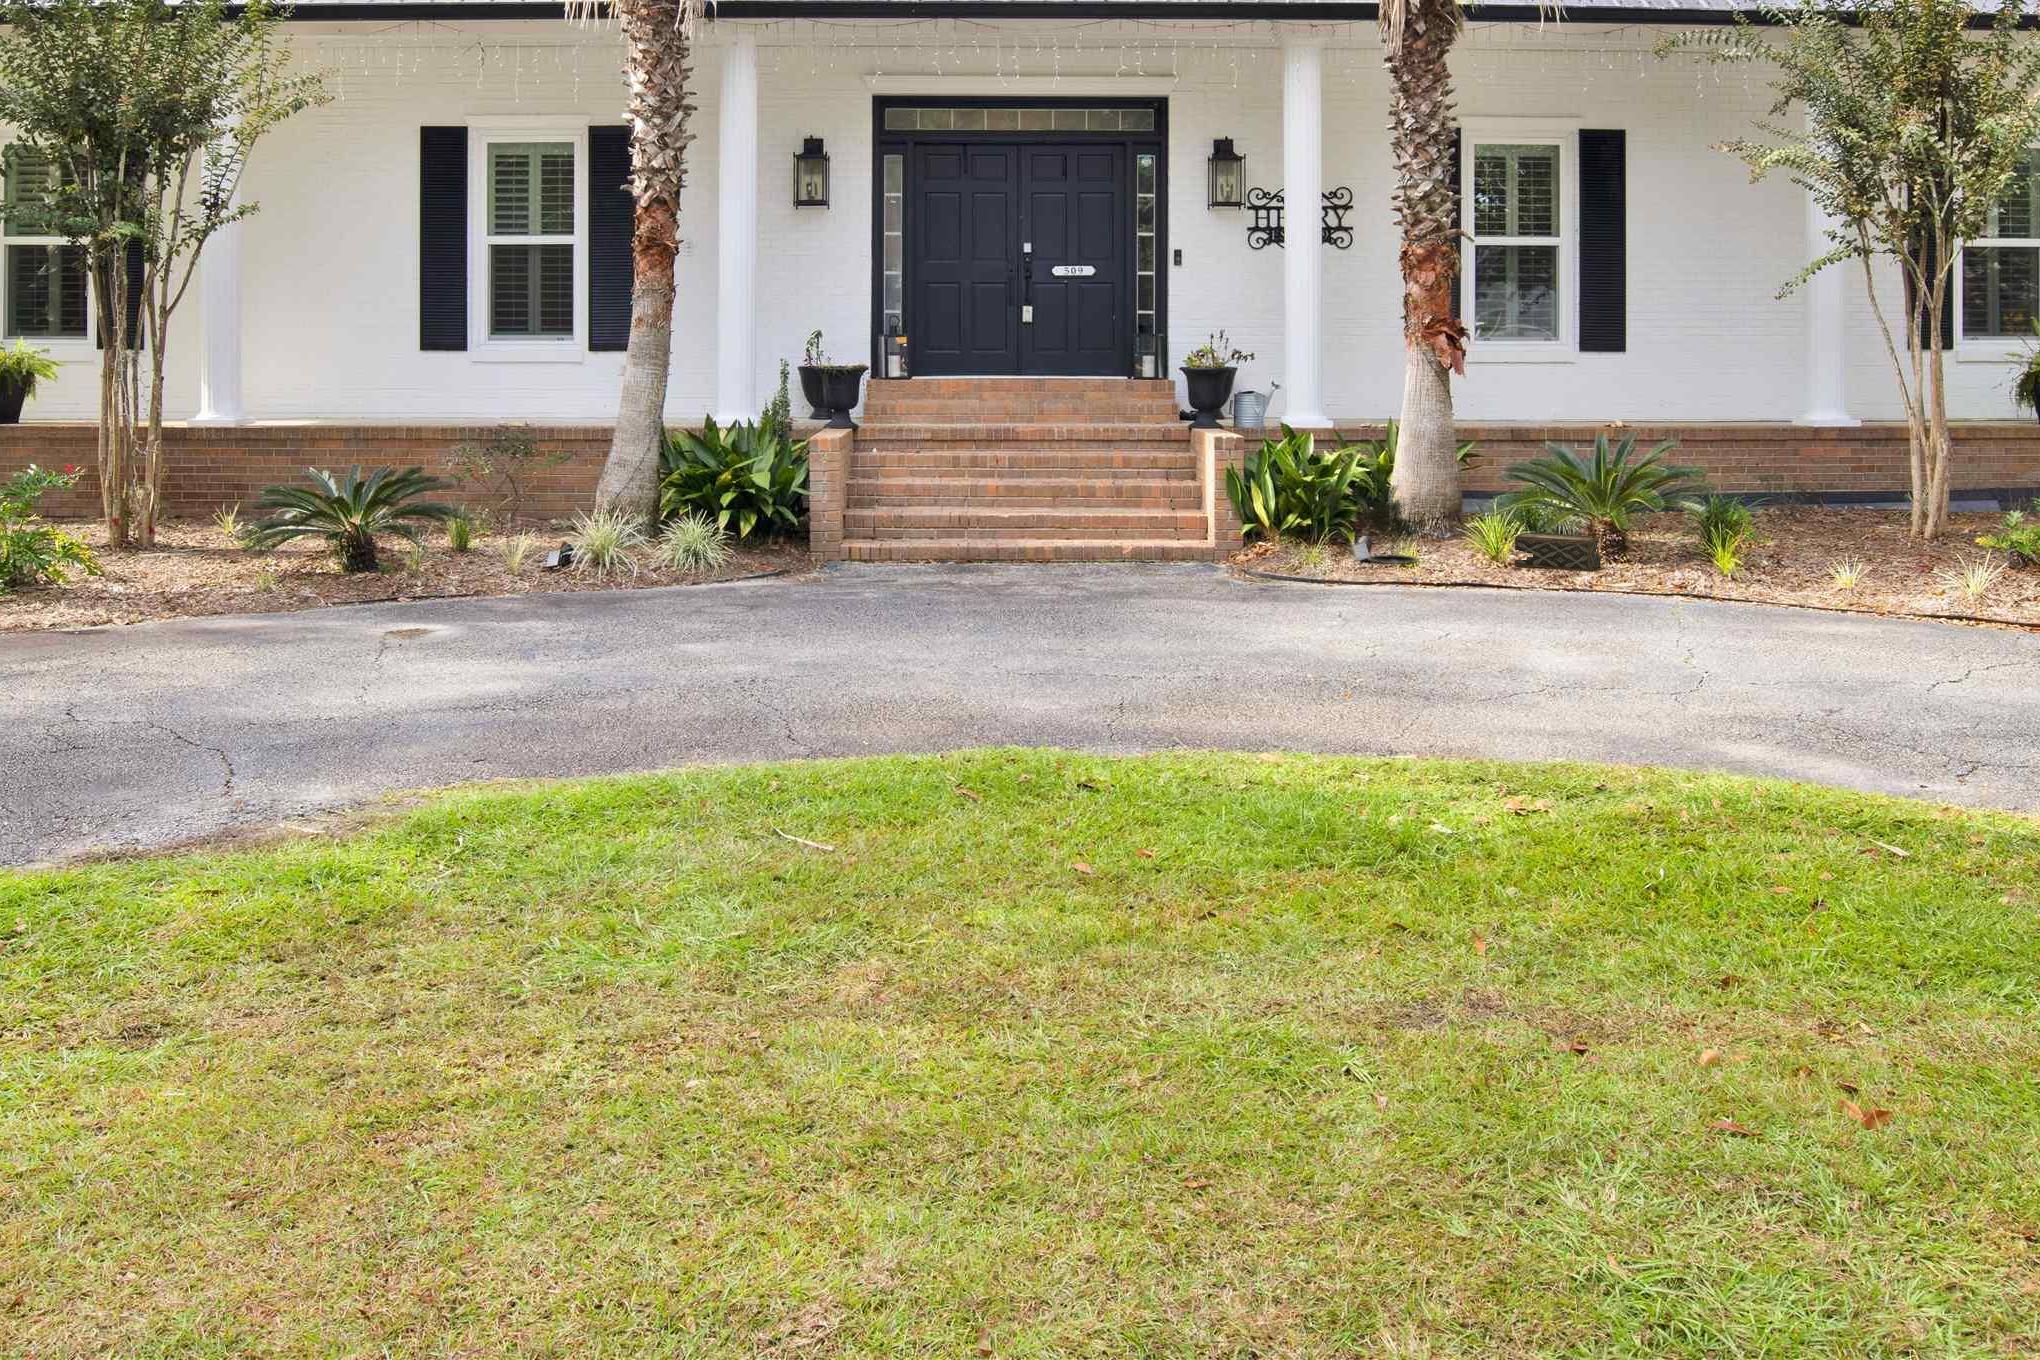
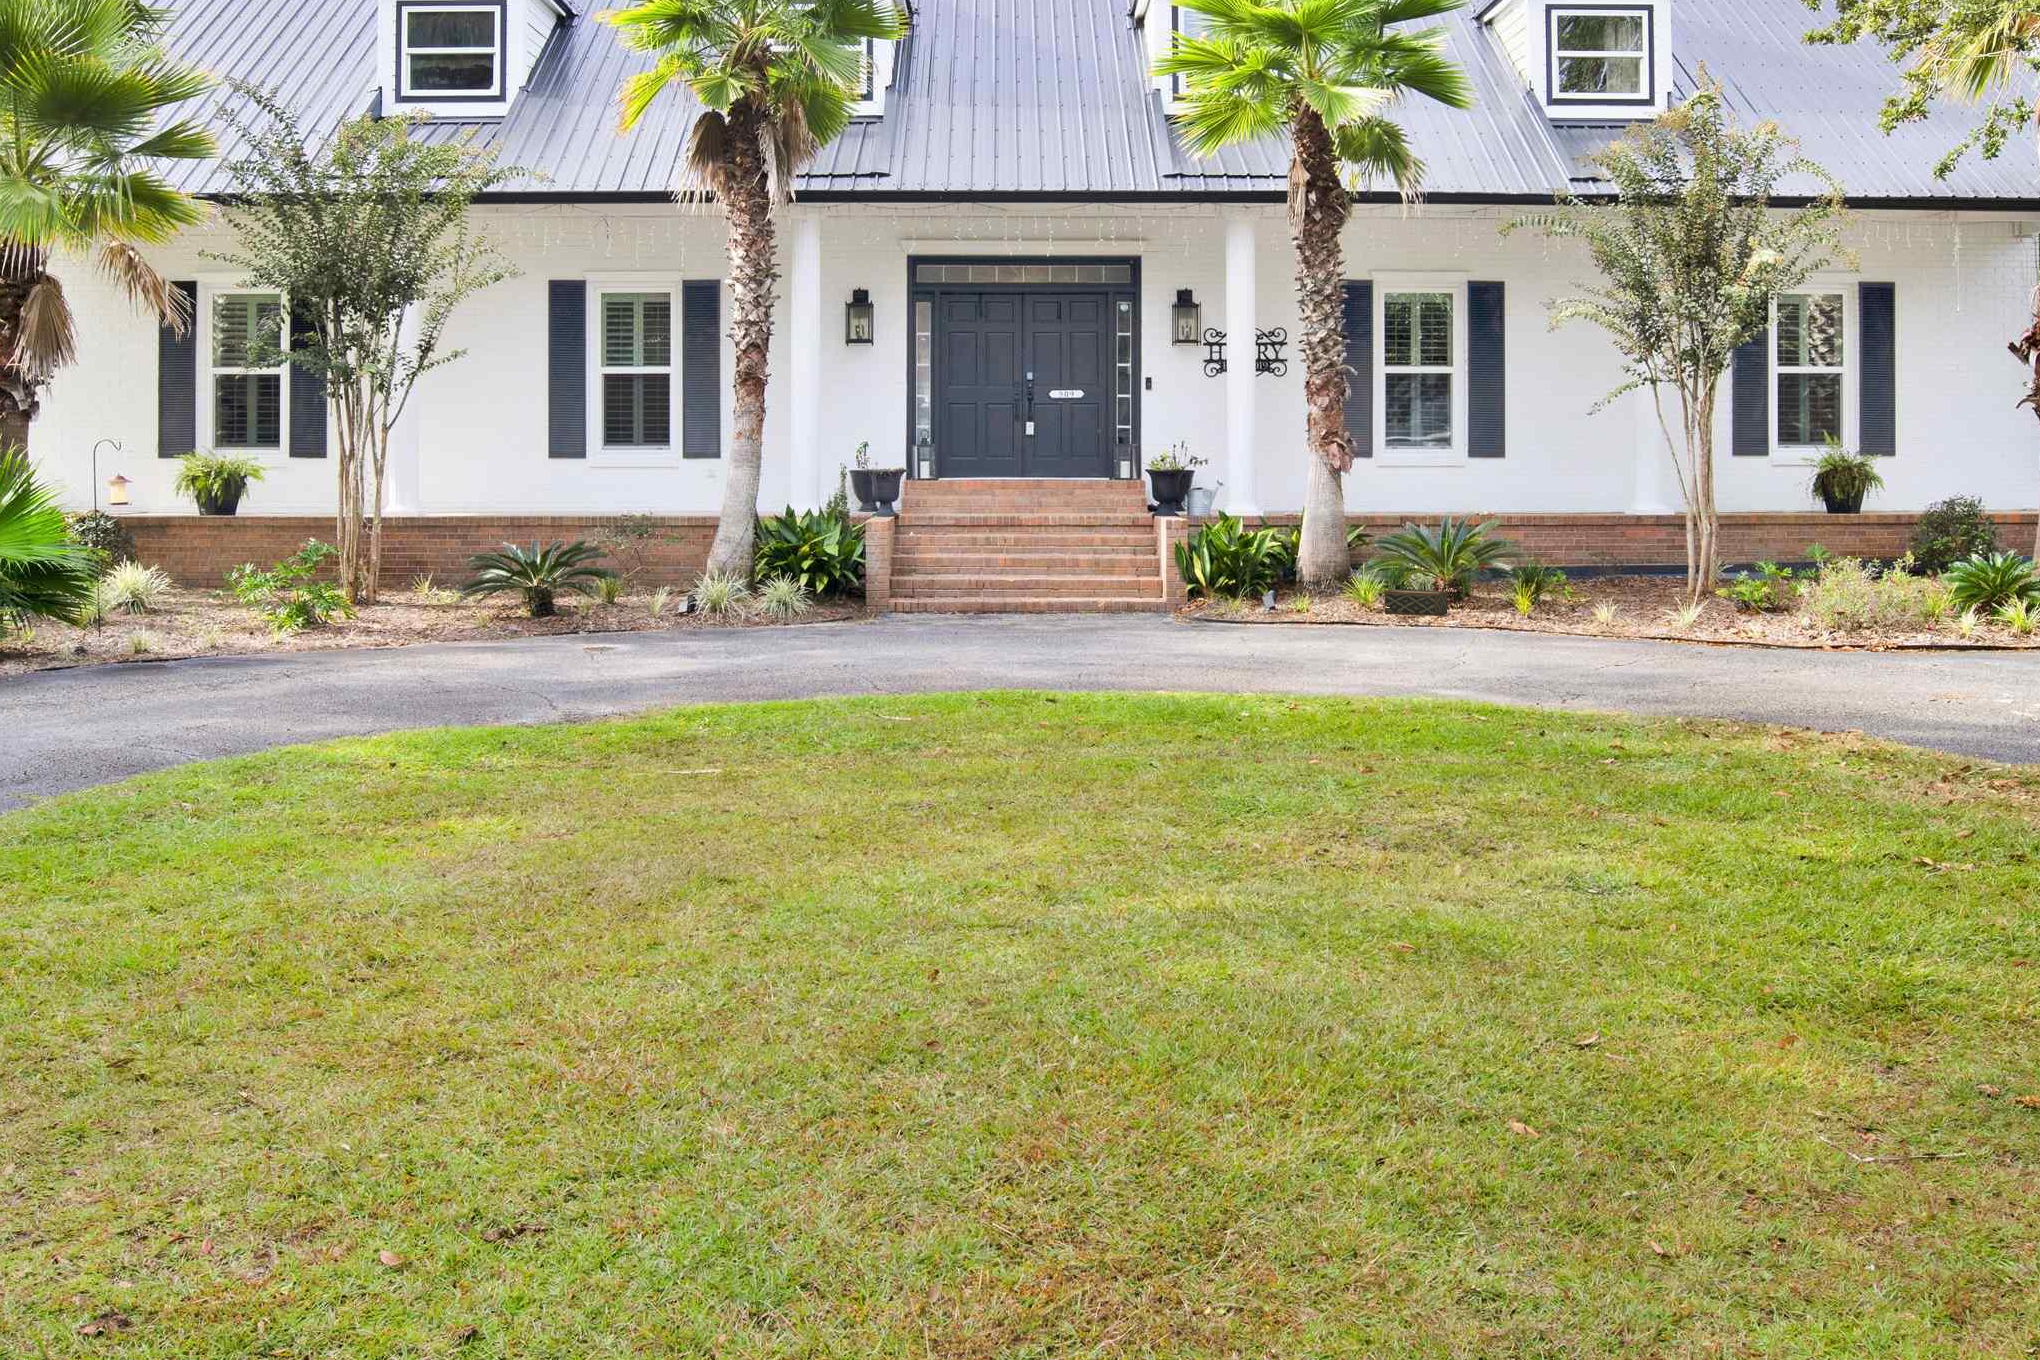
potted tree: present [1363,475,1420,564] -> none [1273,546,1319,612]

